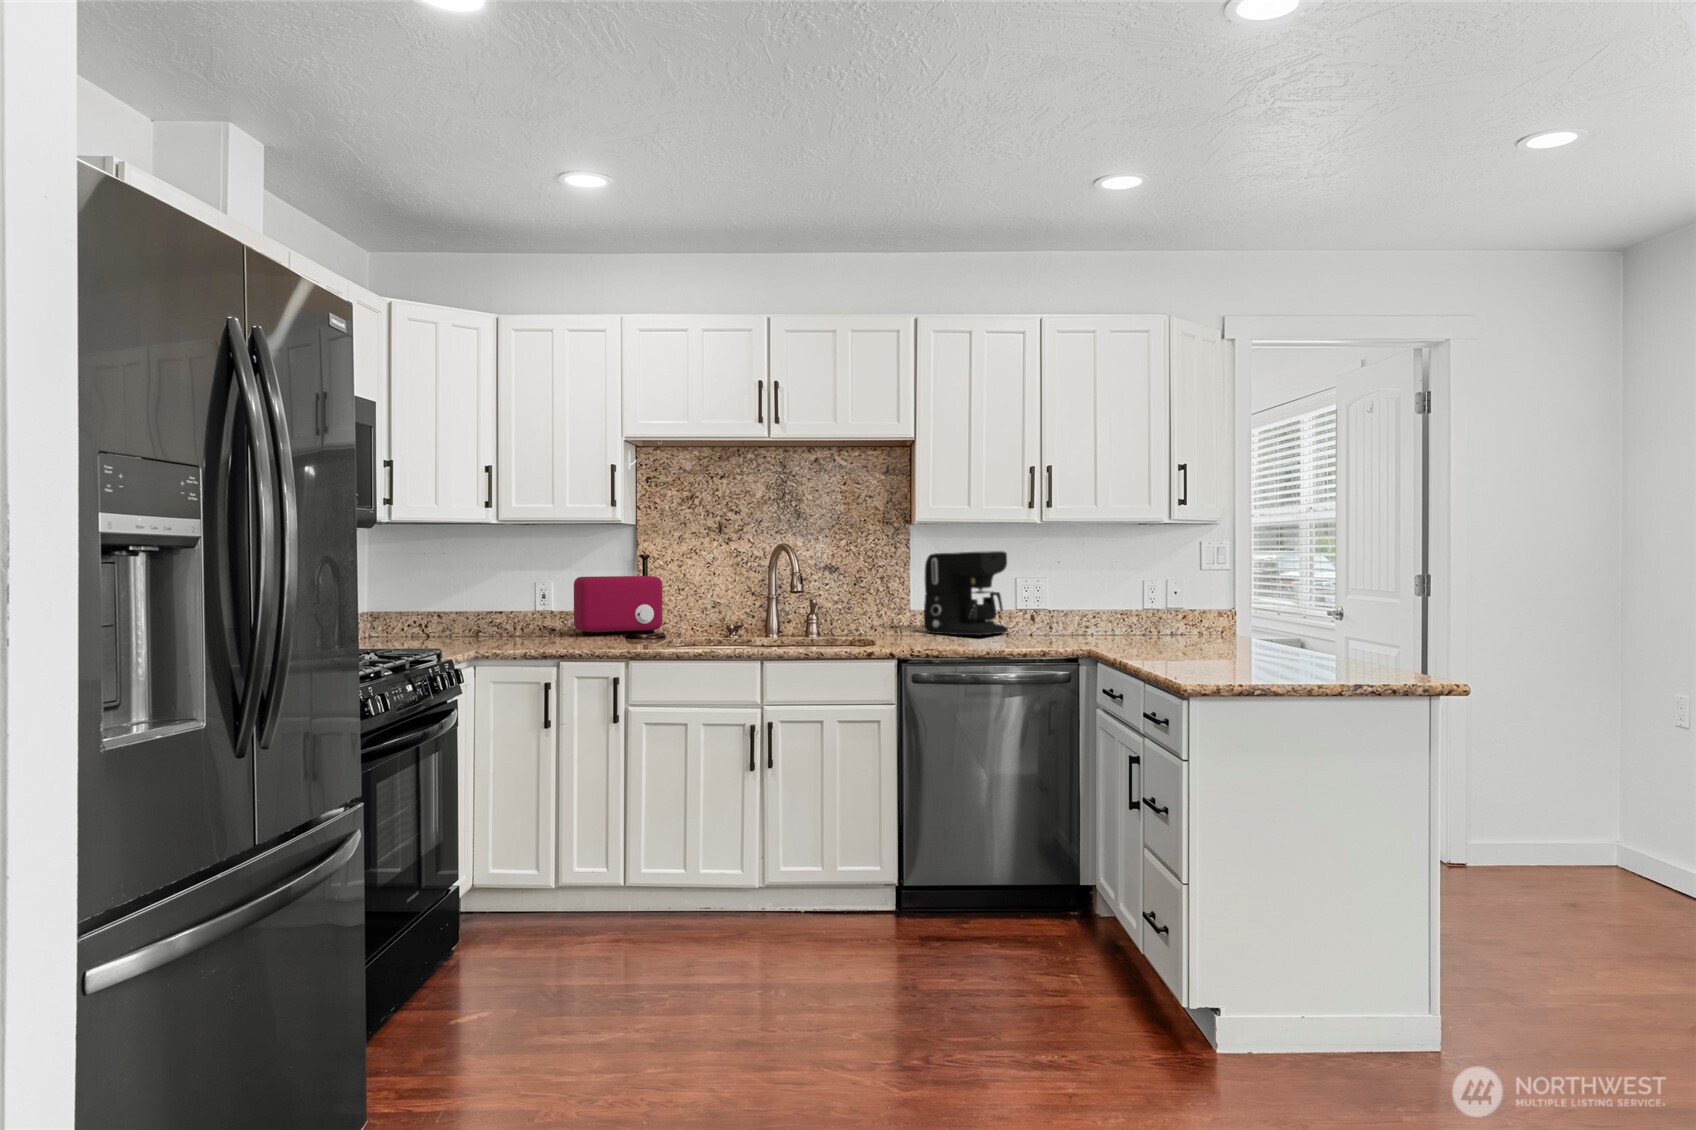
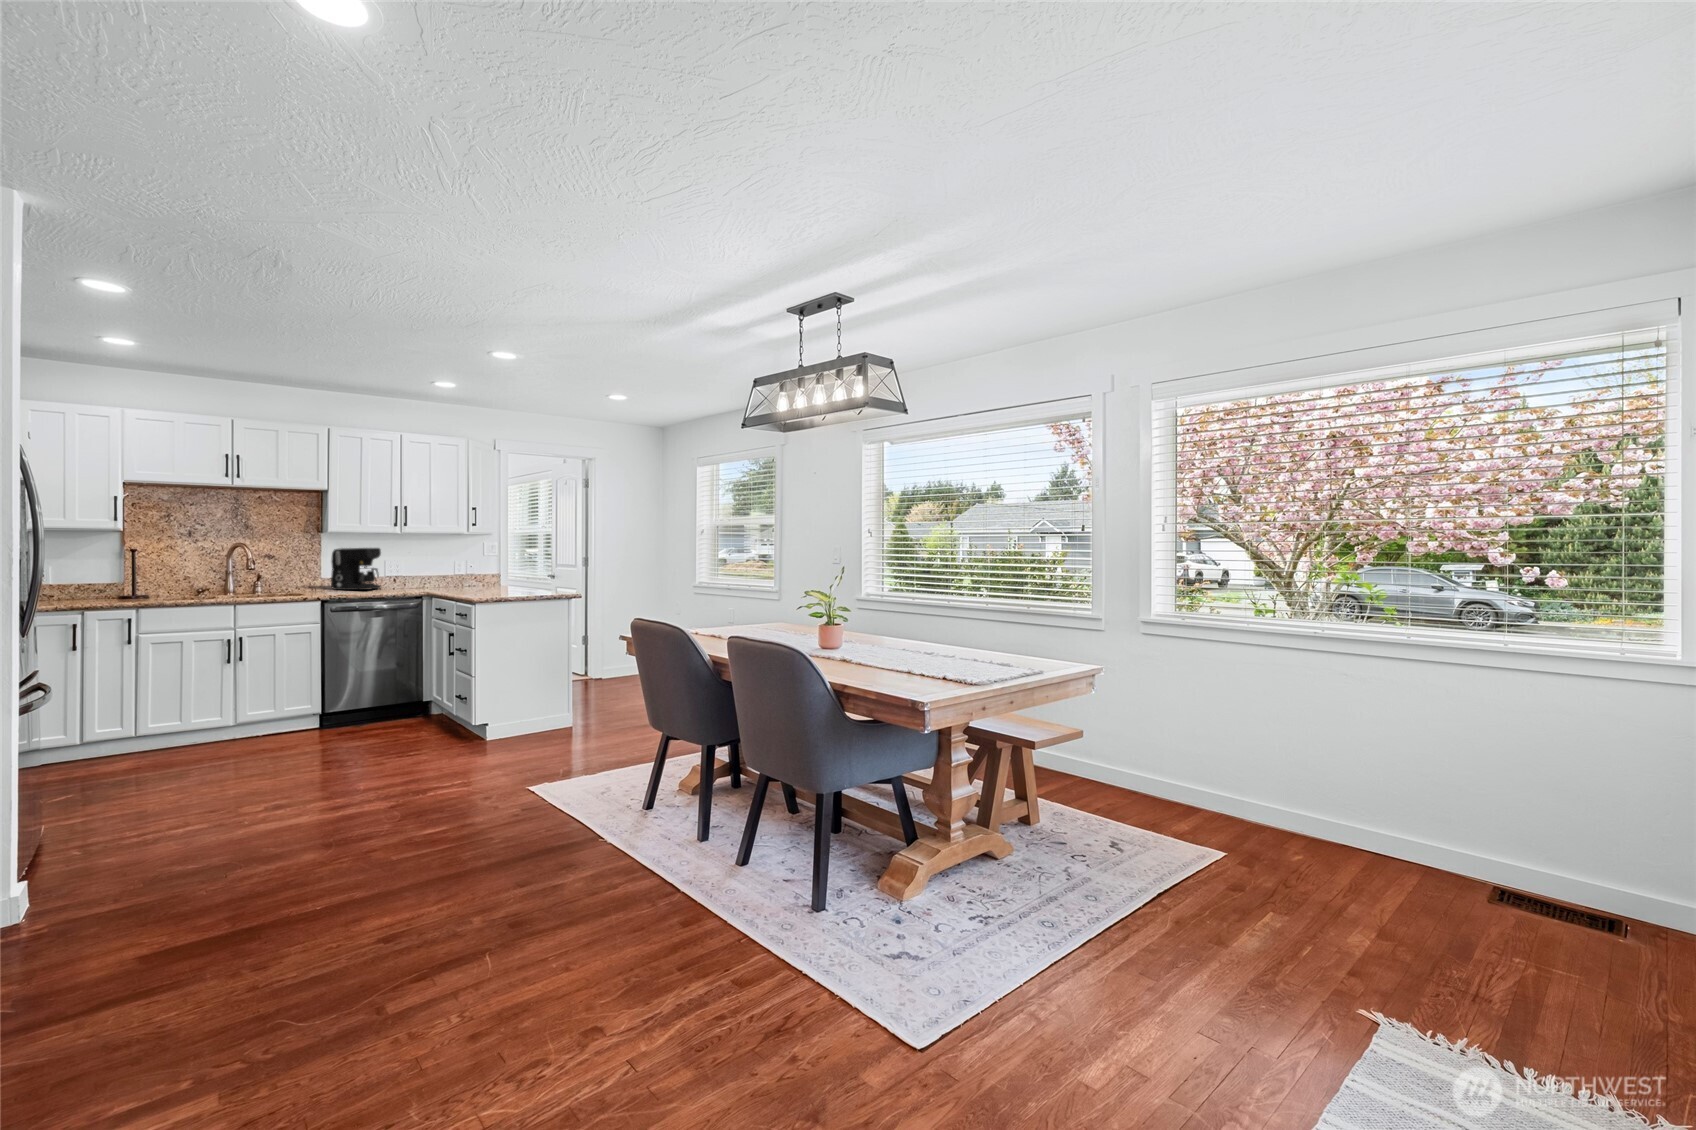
toaster: present [574,576,662,635] -> none [79,561,151,596]

